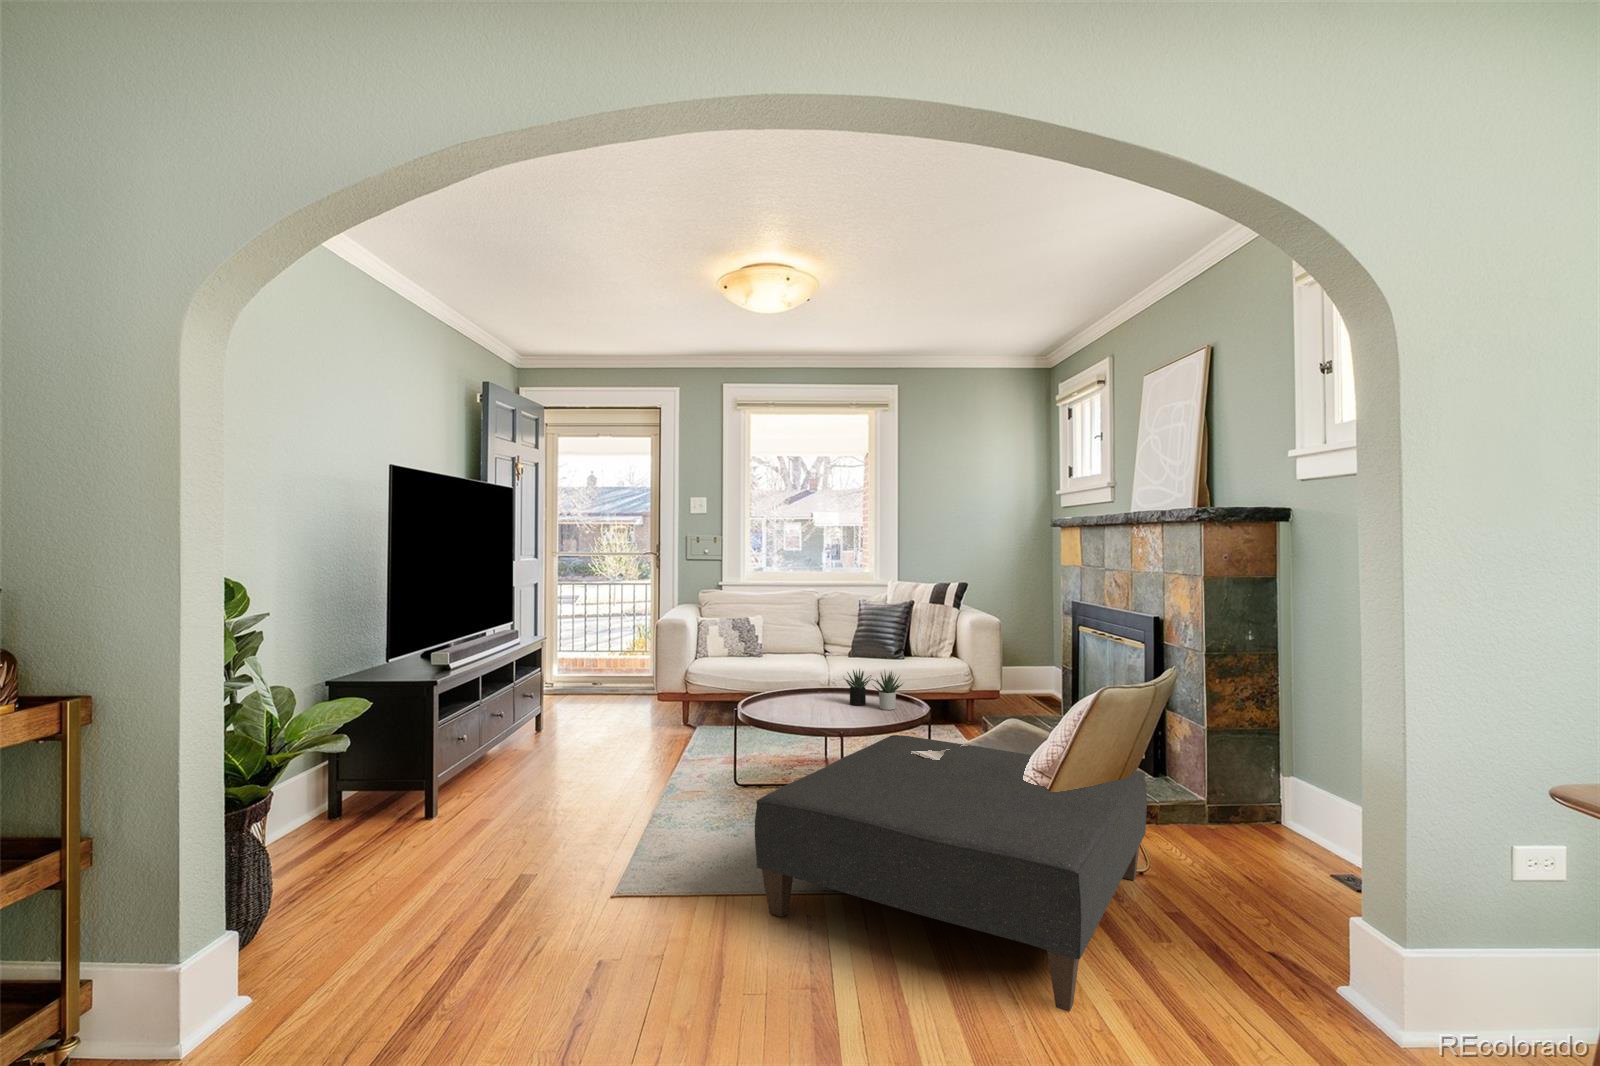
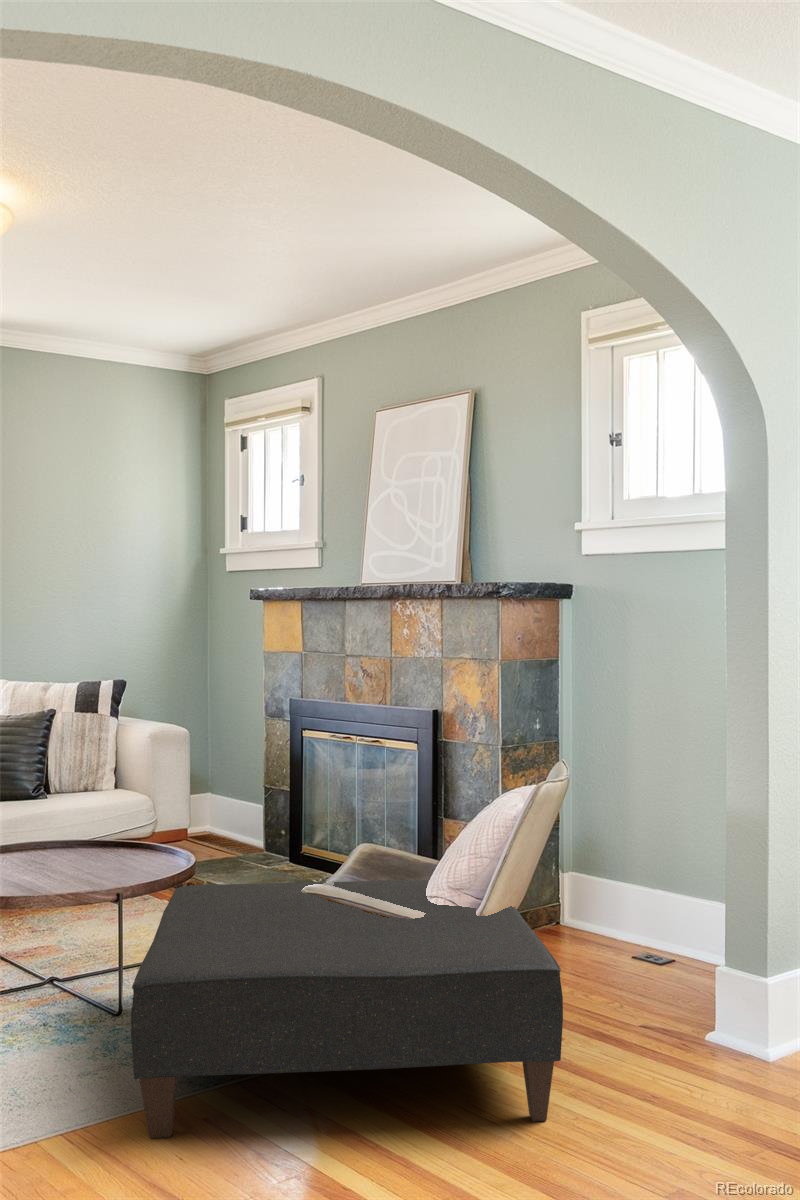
succulent plant: present [845,669,902,710] -> none [45,802,147,861]

